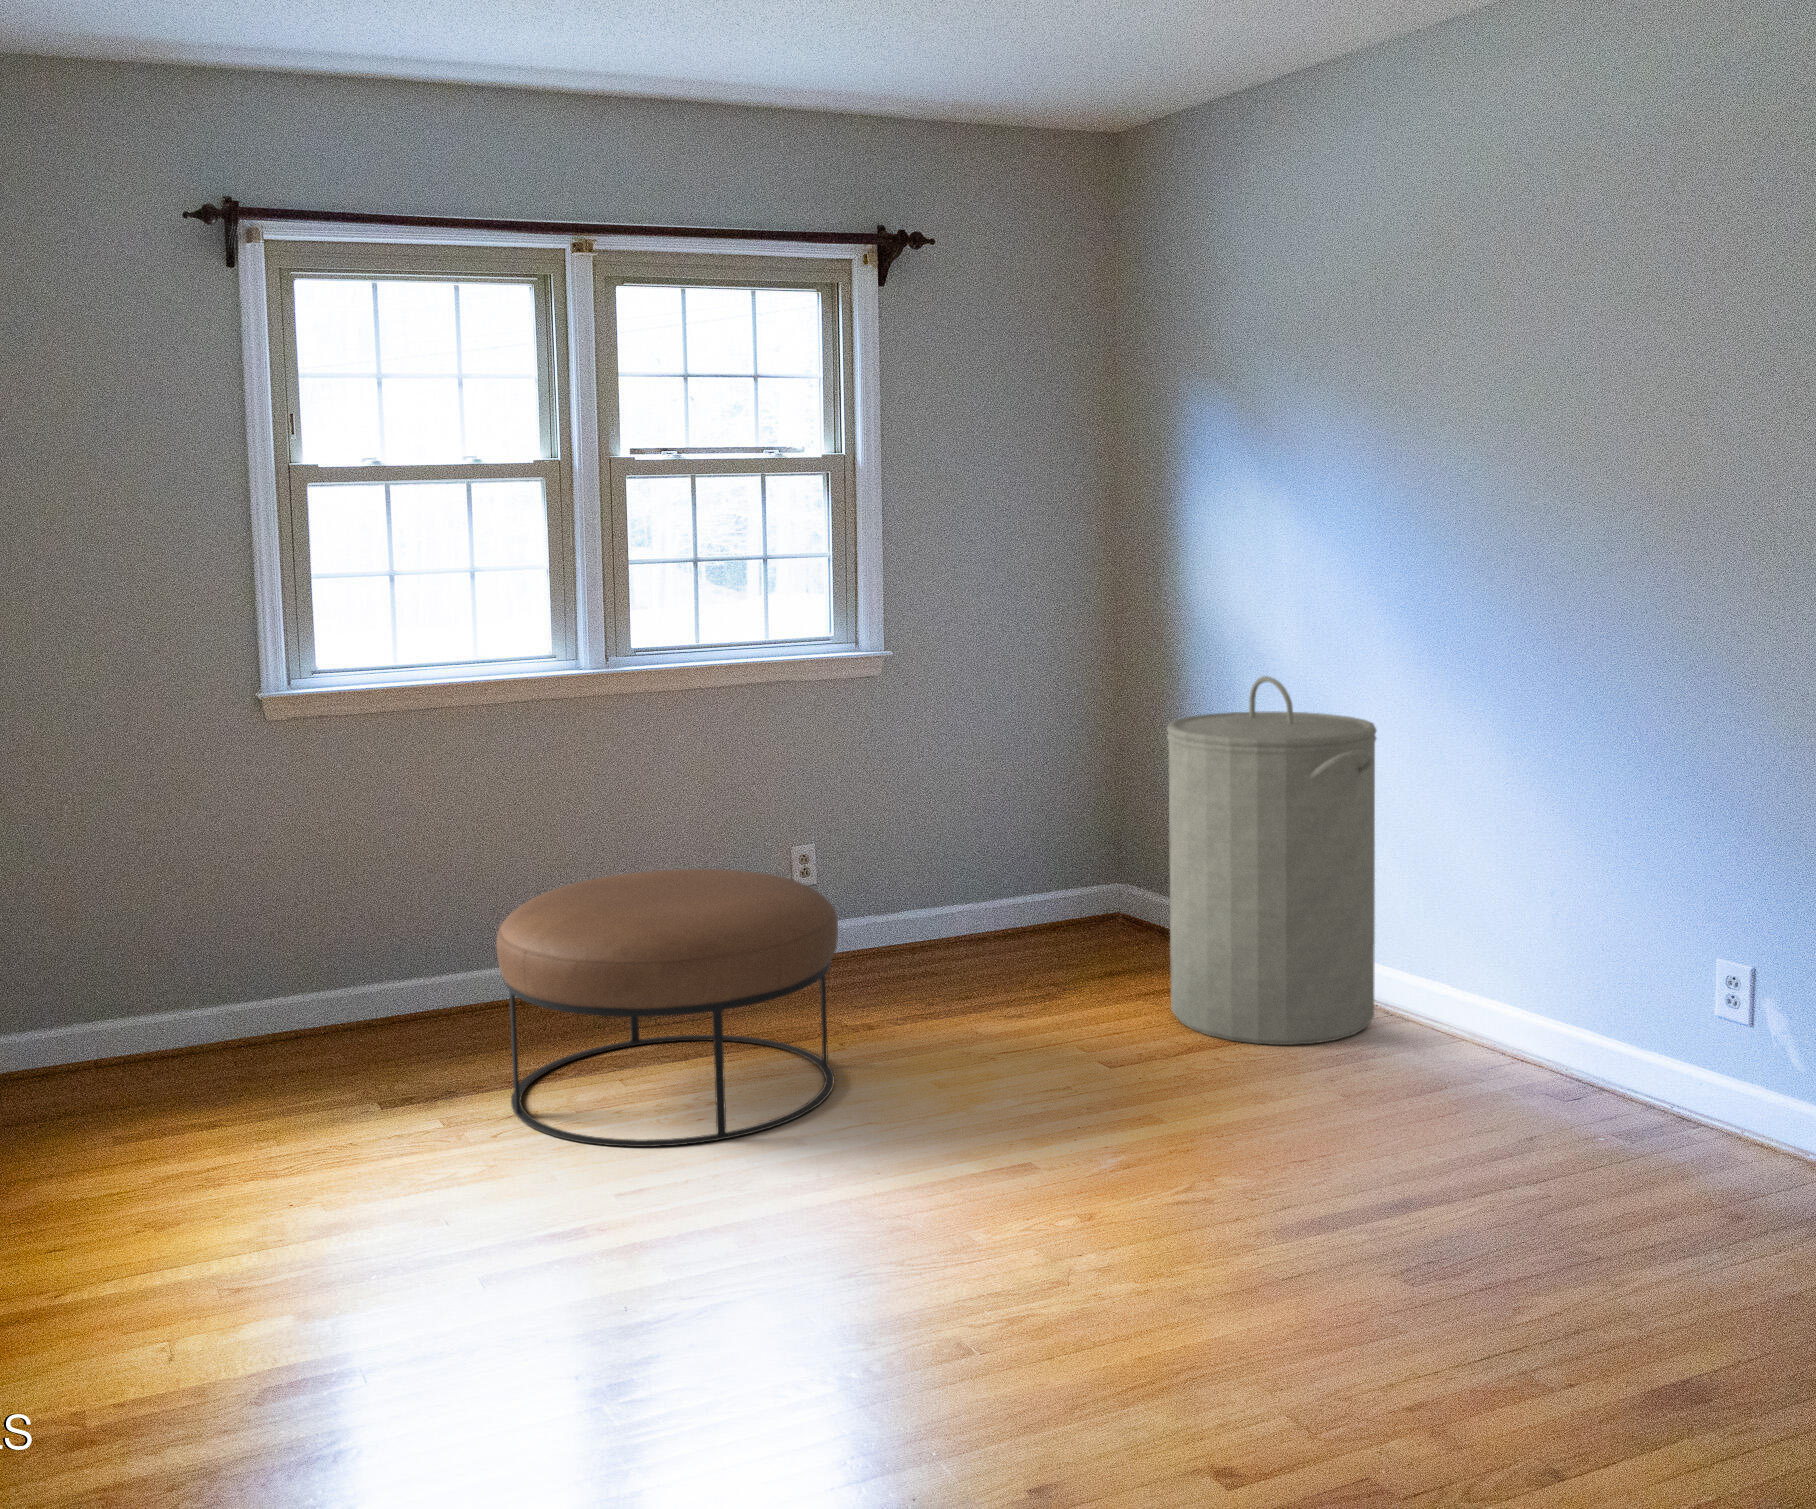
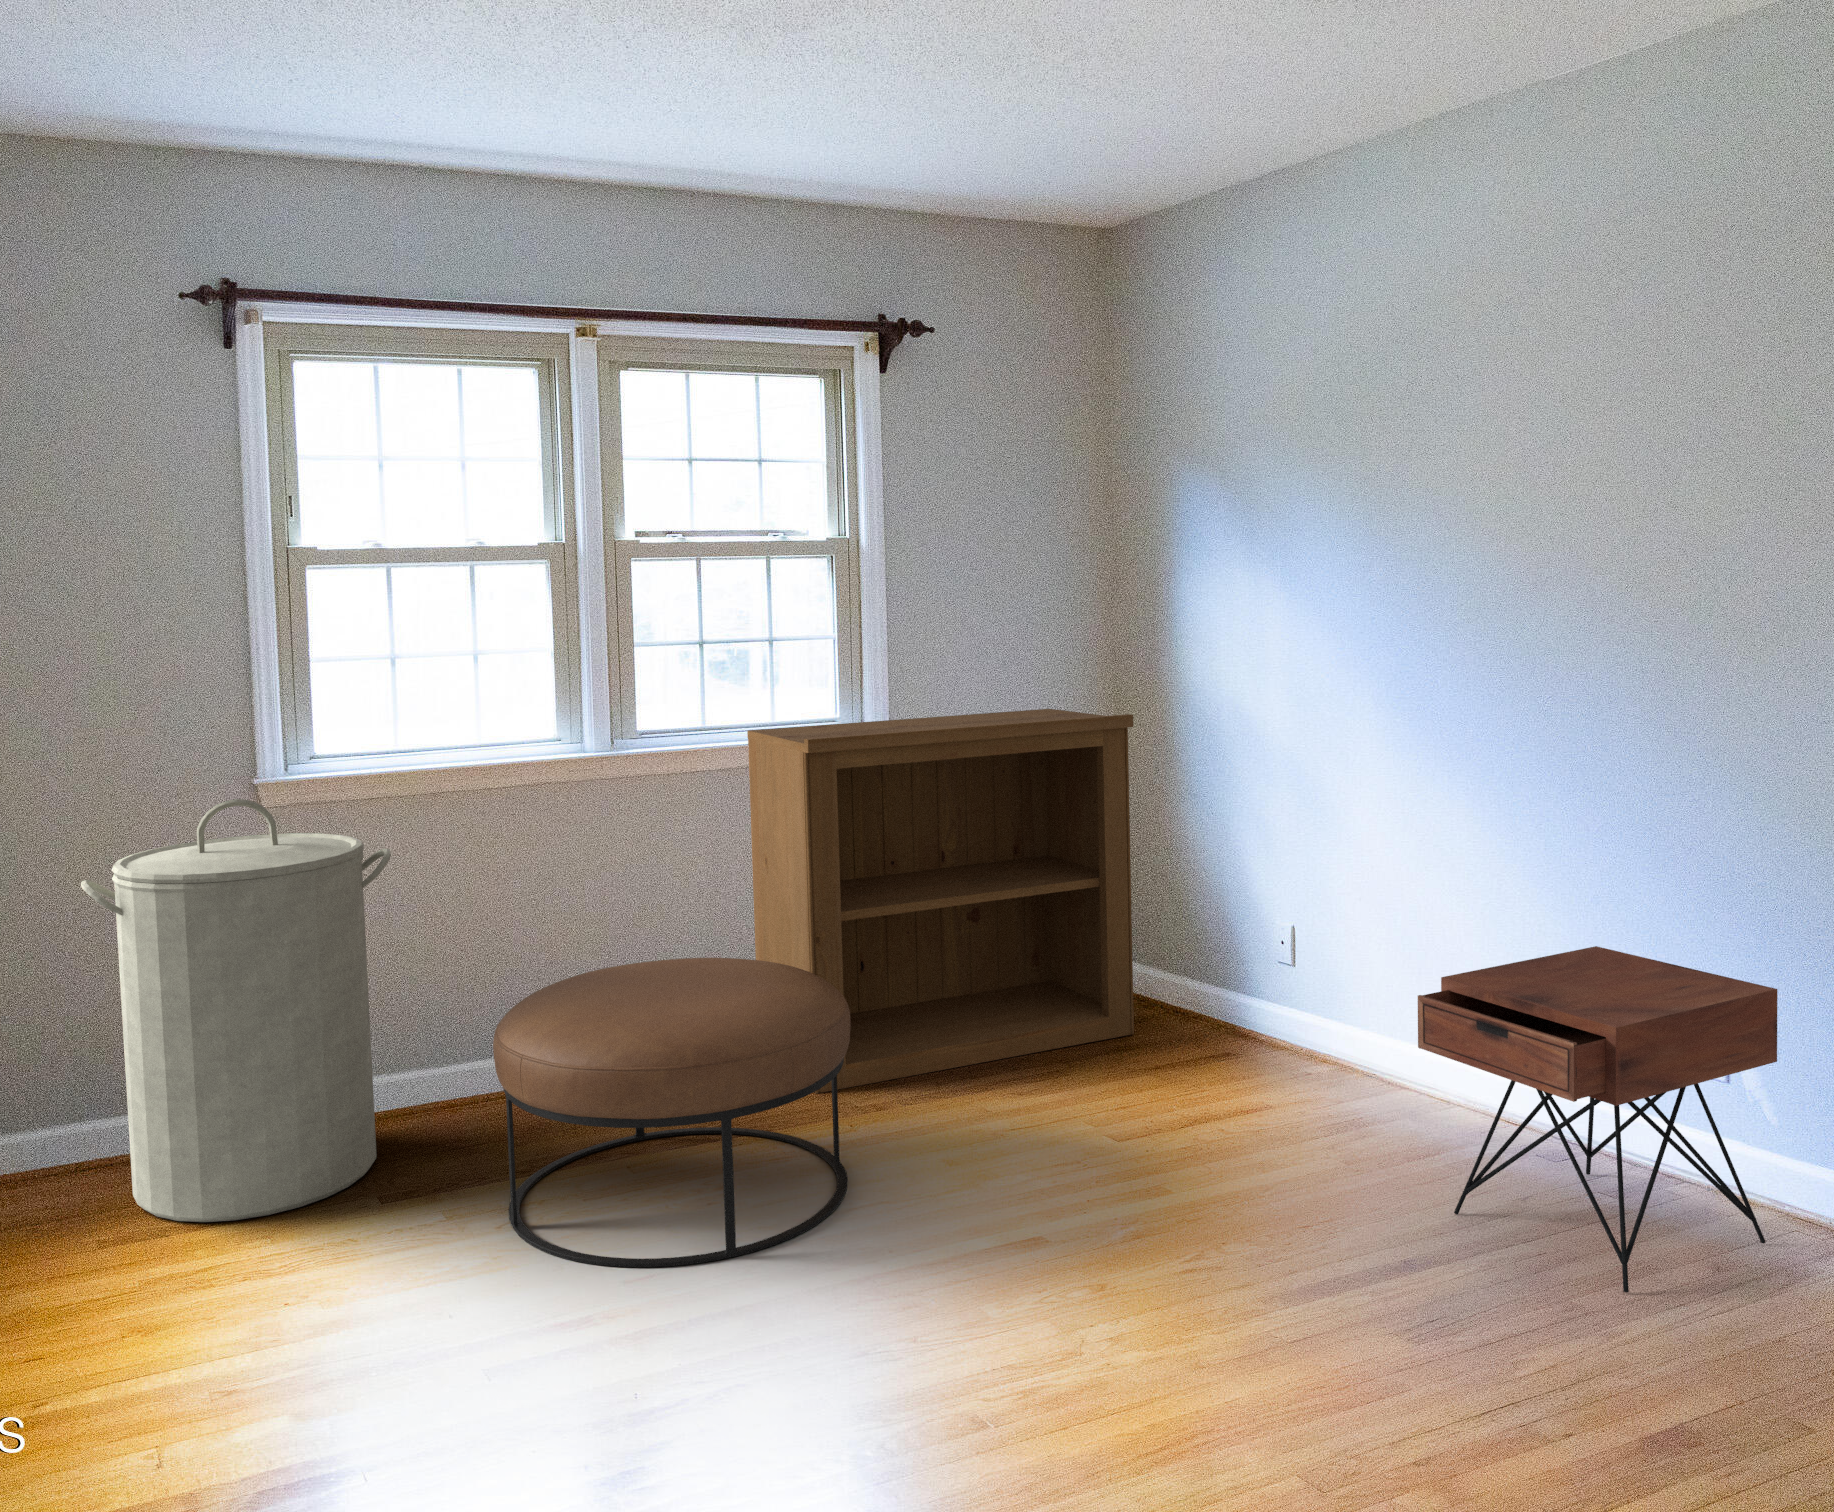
bookshelf: none [742,631,1132,1008] -> present [747,709,1134,1093]
laundry hamper: present [1167,676,1377,1045] -> present [81,799,391,1222]
nightstand: none [1374,862,1713,1174] -> present [1418,946,1778,1292]

